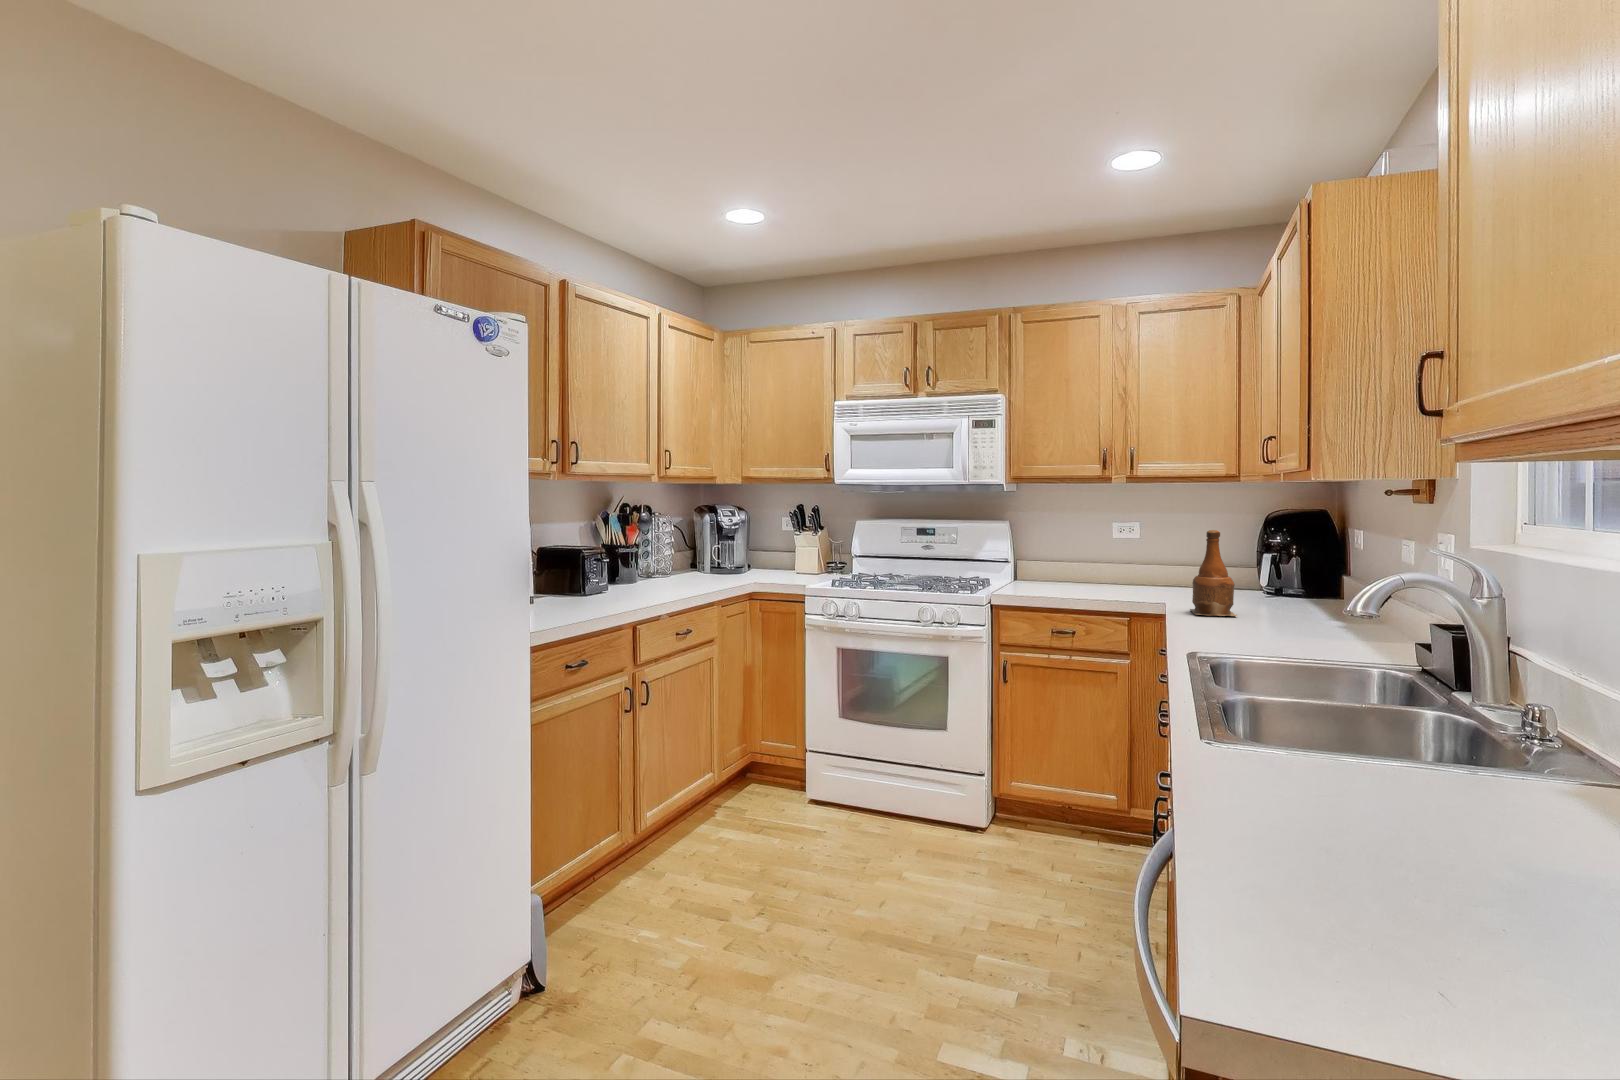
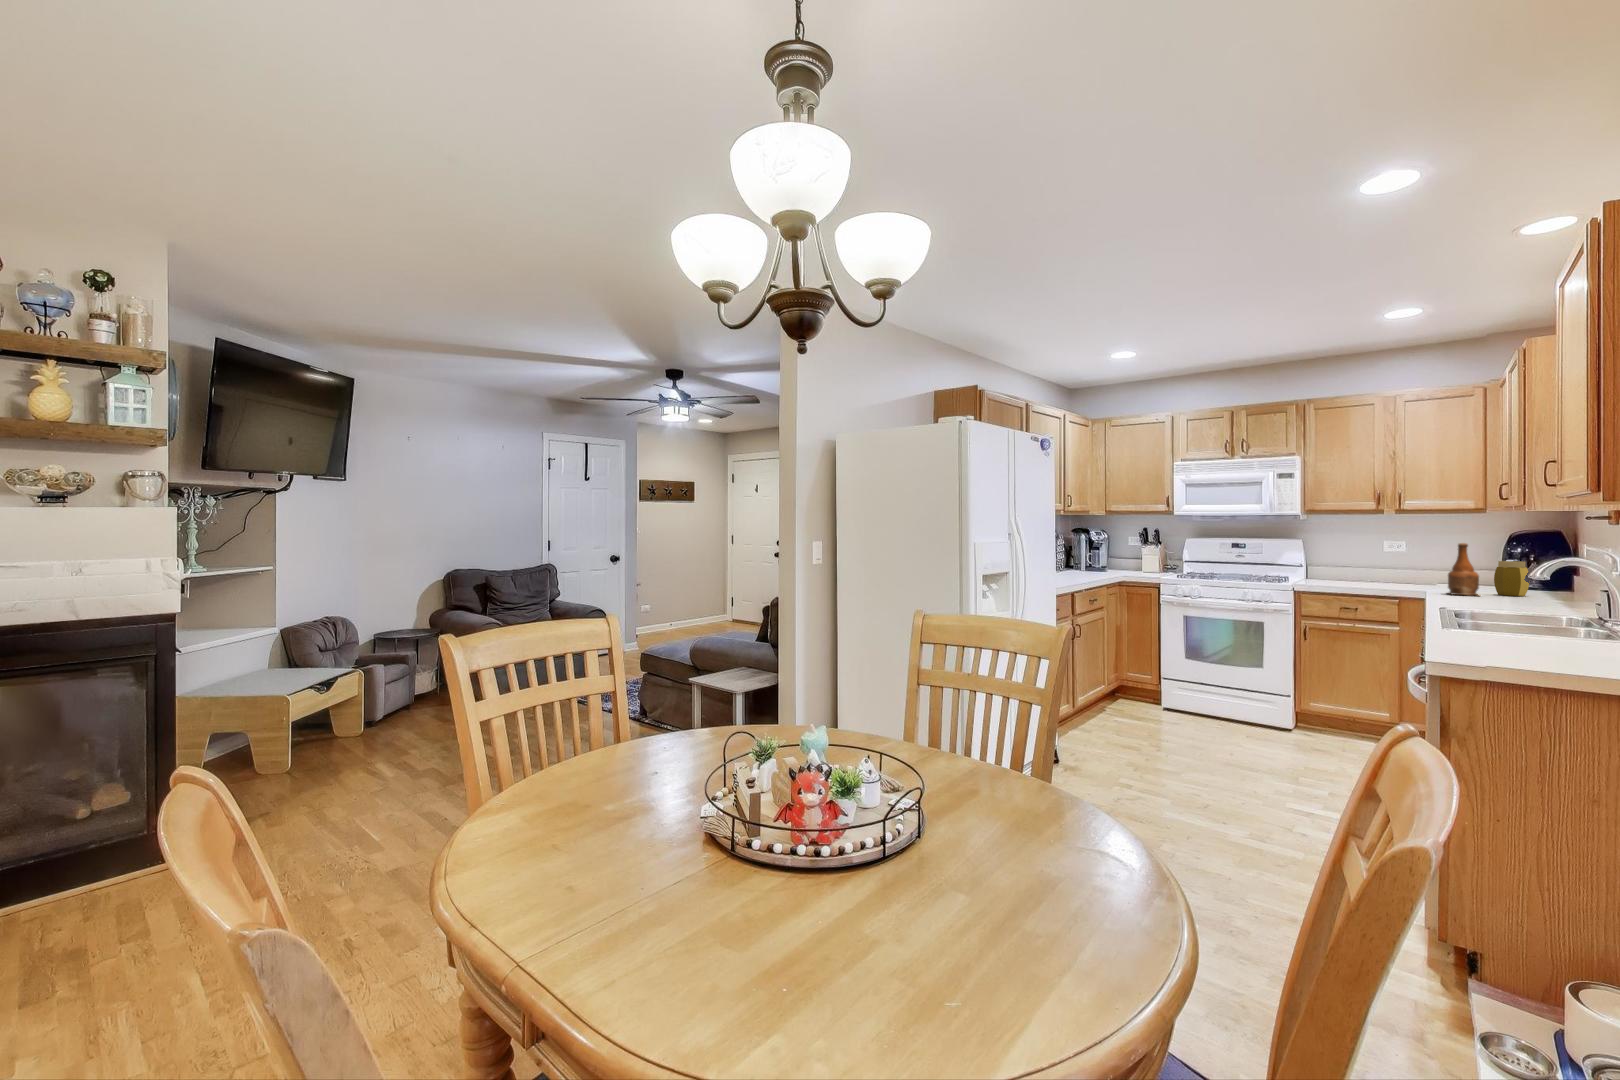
jar: none [1252,558,1298,615] -> present [1494,561,1529,596]

